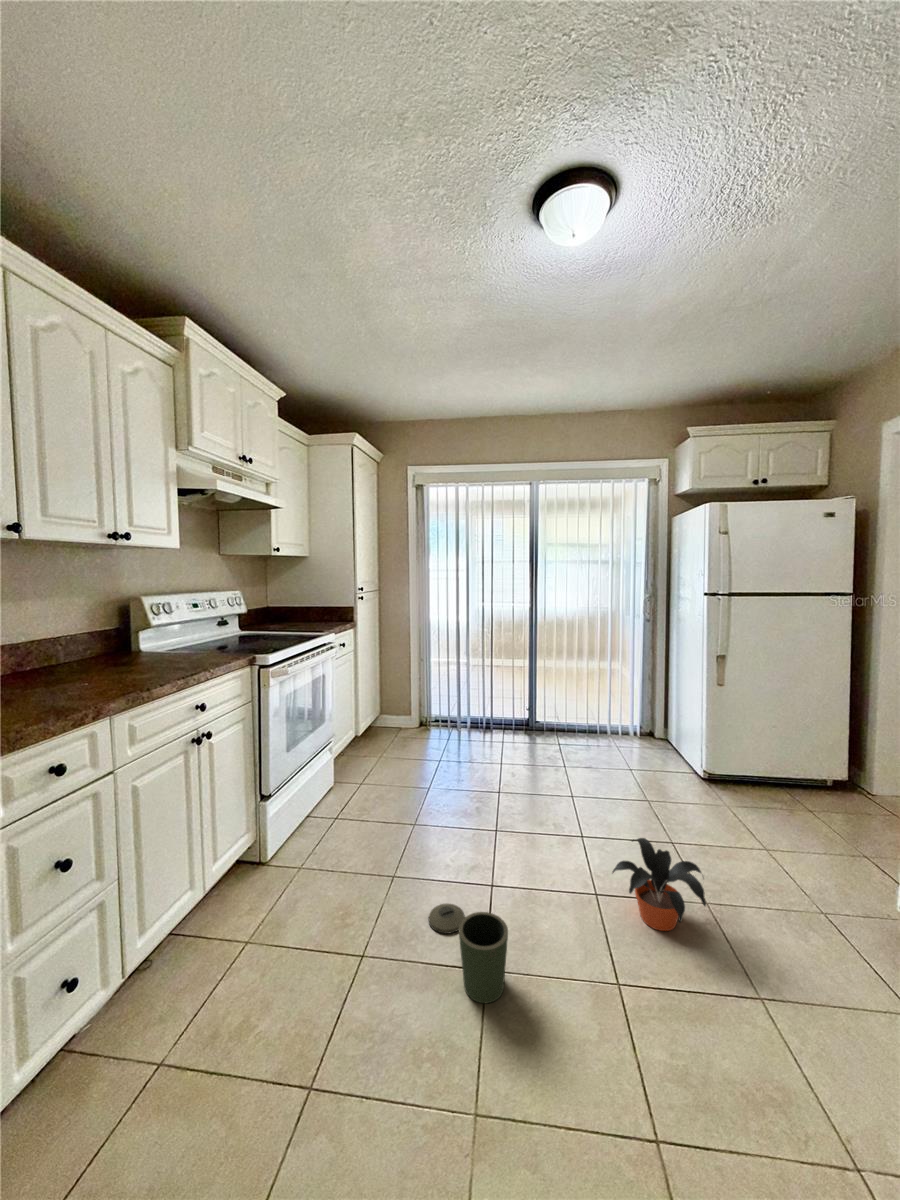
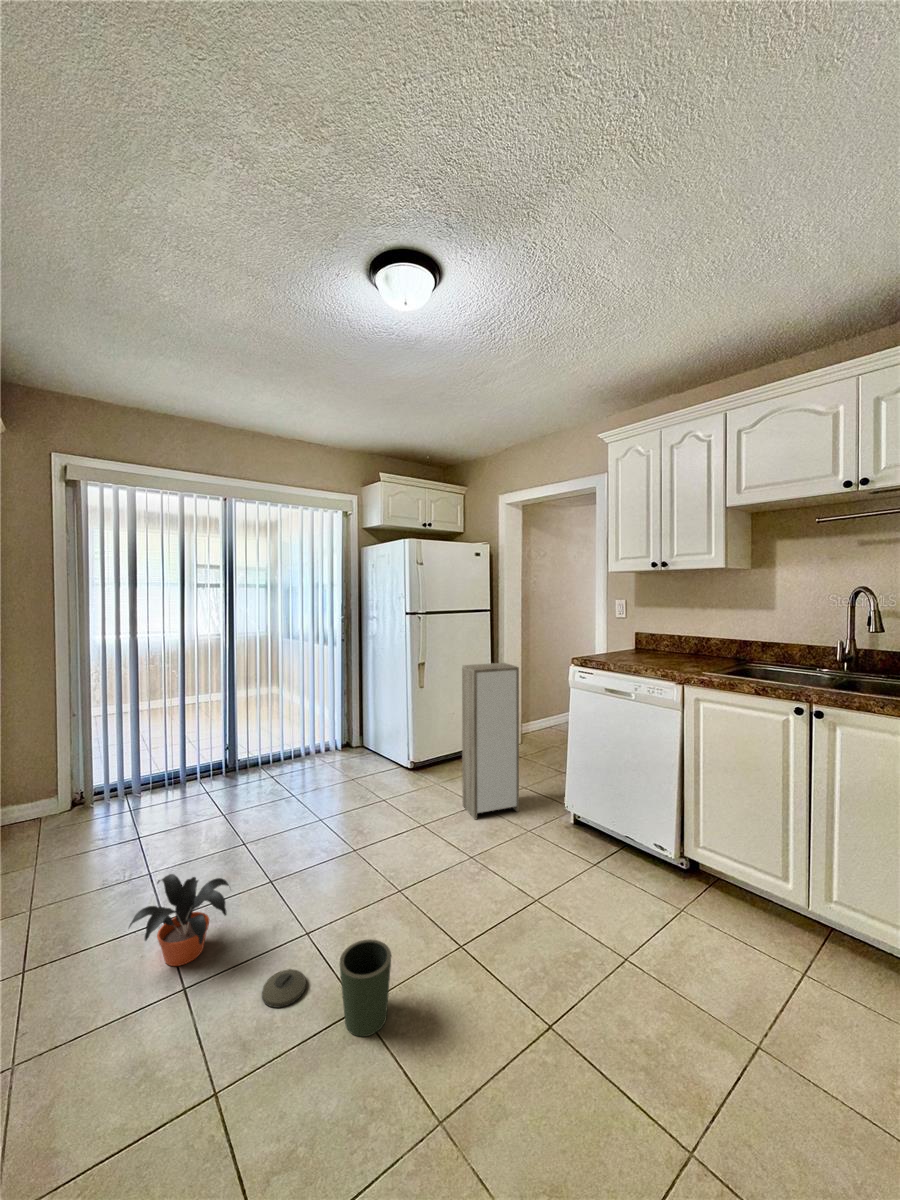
storage cabinet: none [742,665,836,884] -> present [462,663,519,819]
potted plant: present [612,838,706,931] -> present [129,874,229,966]

